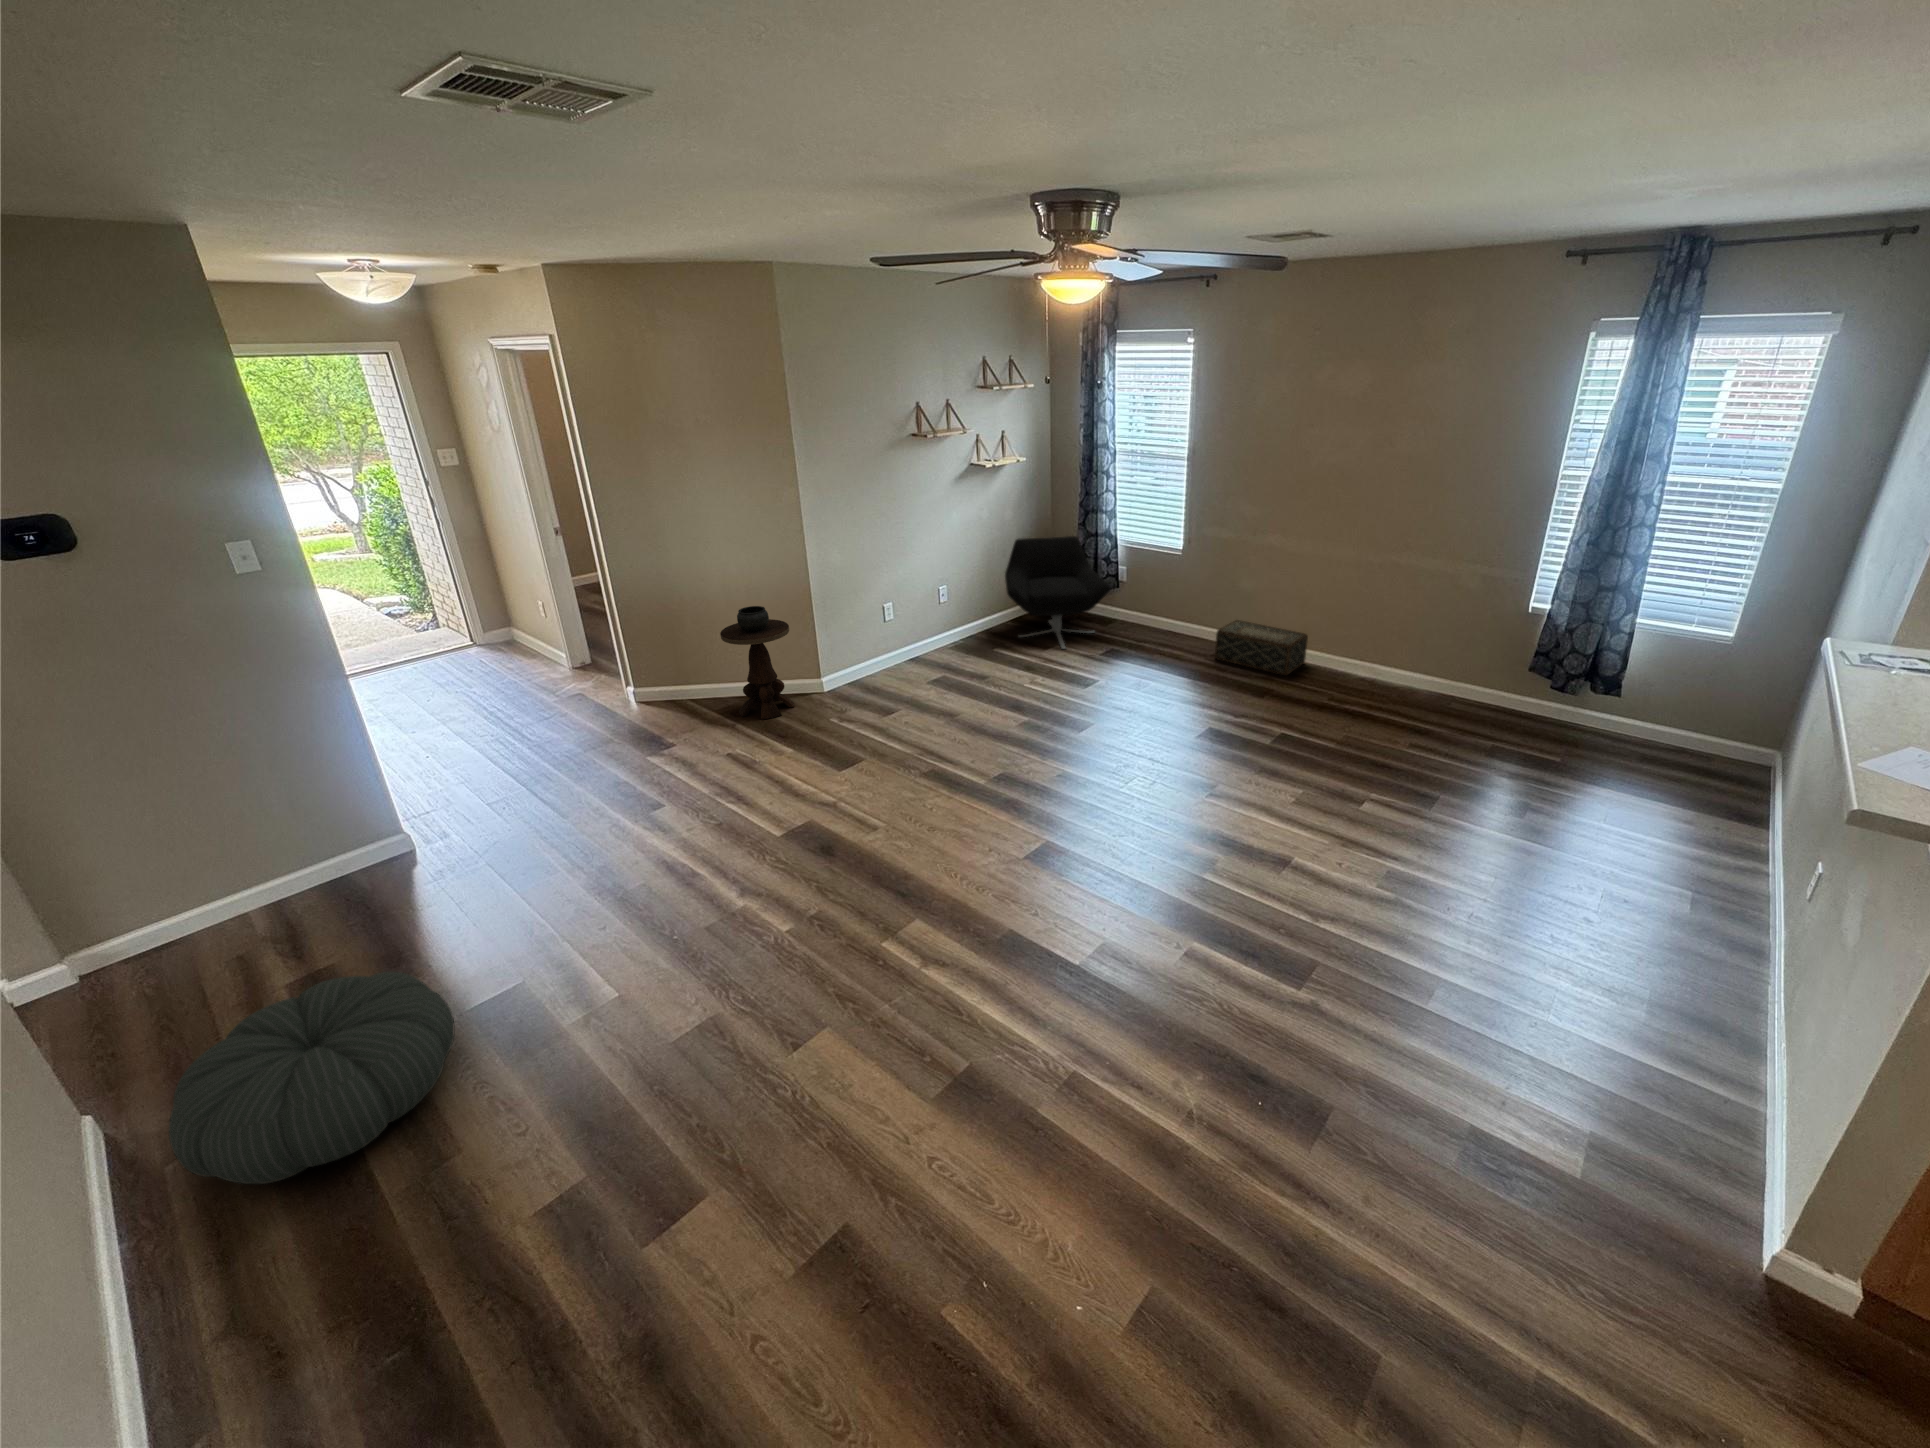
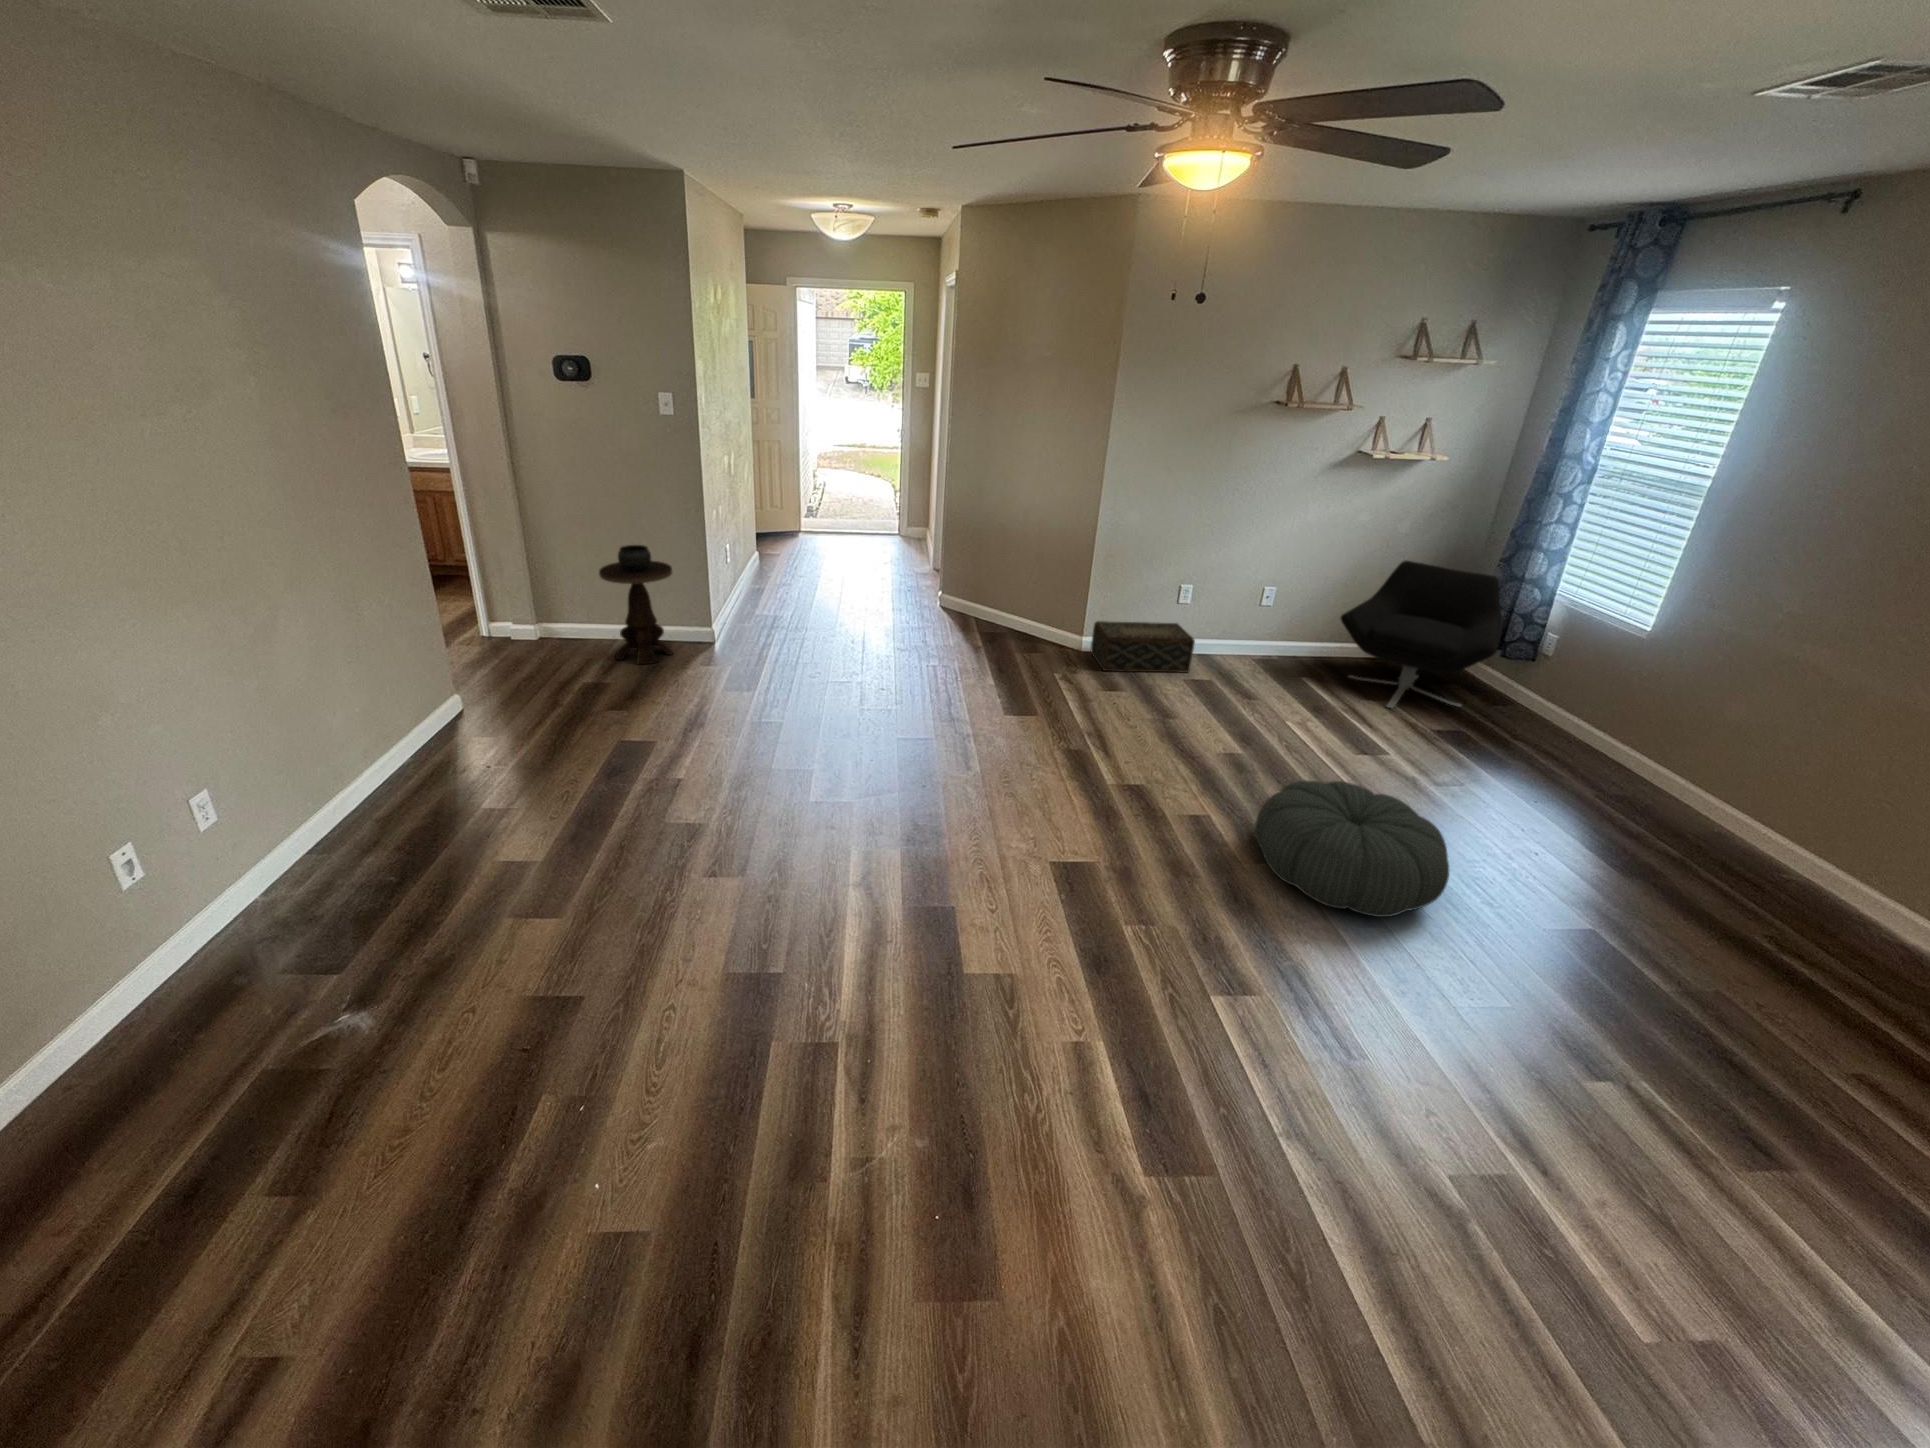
side table: present [720,606,794,719] -> present [599,545,673,665]
woven basket: present [1215,620,1308,675] -> present [1091,621,1195,673]
pouf: present [169,972,454,1184] -> present [1255,781,1449,917]

